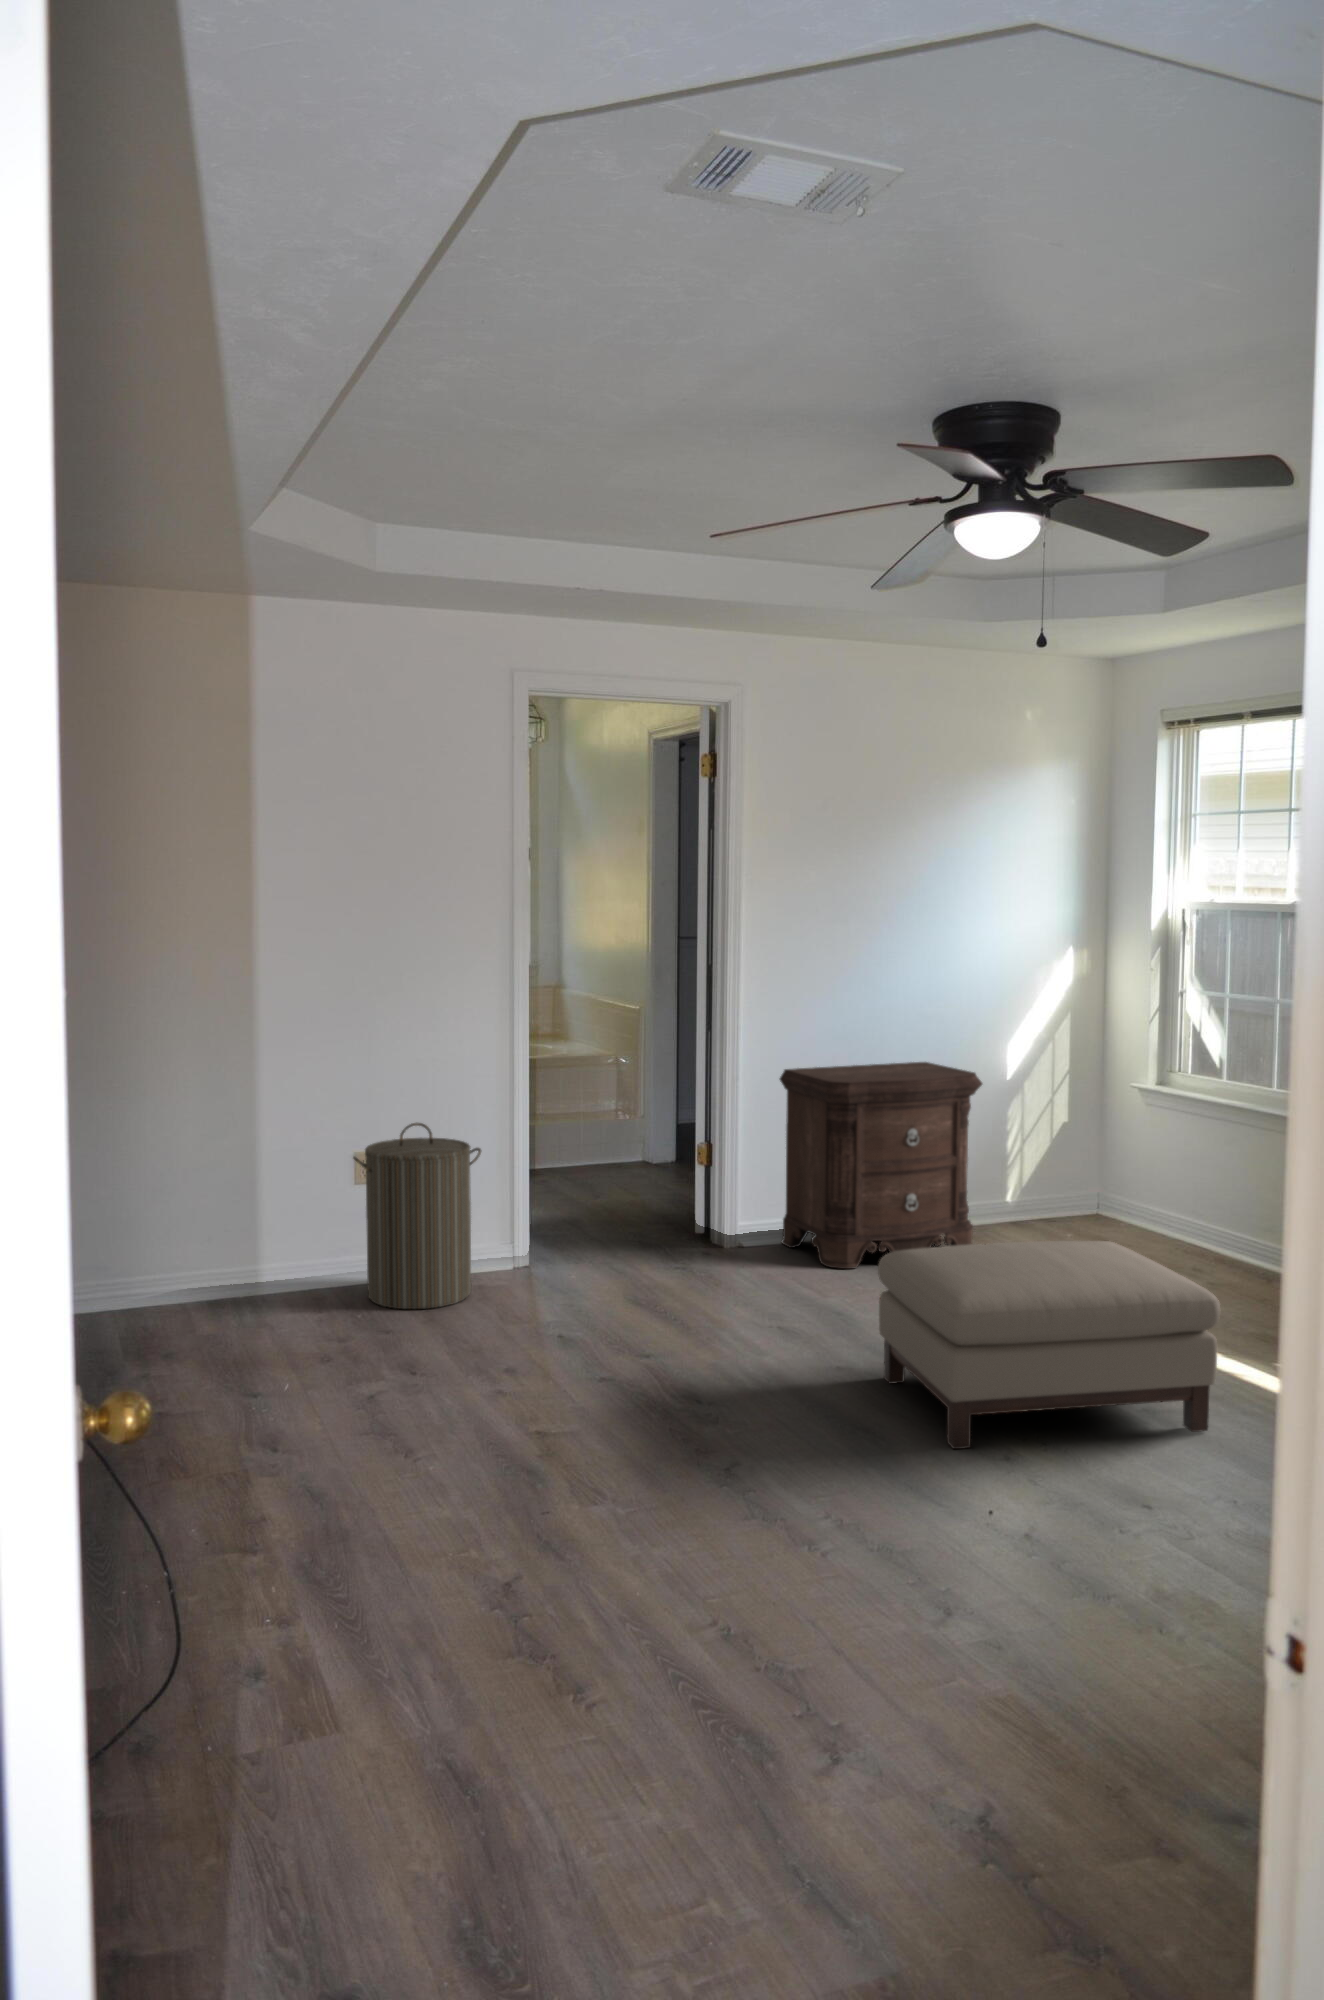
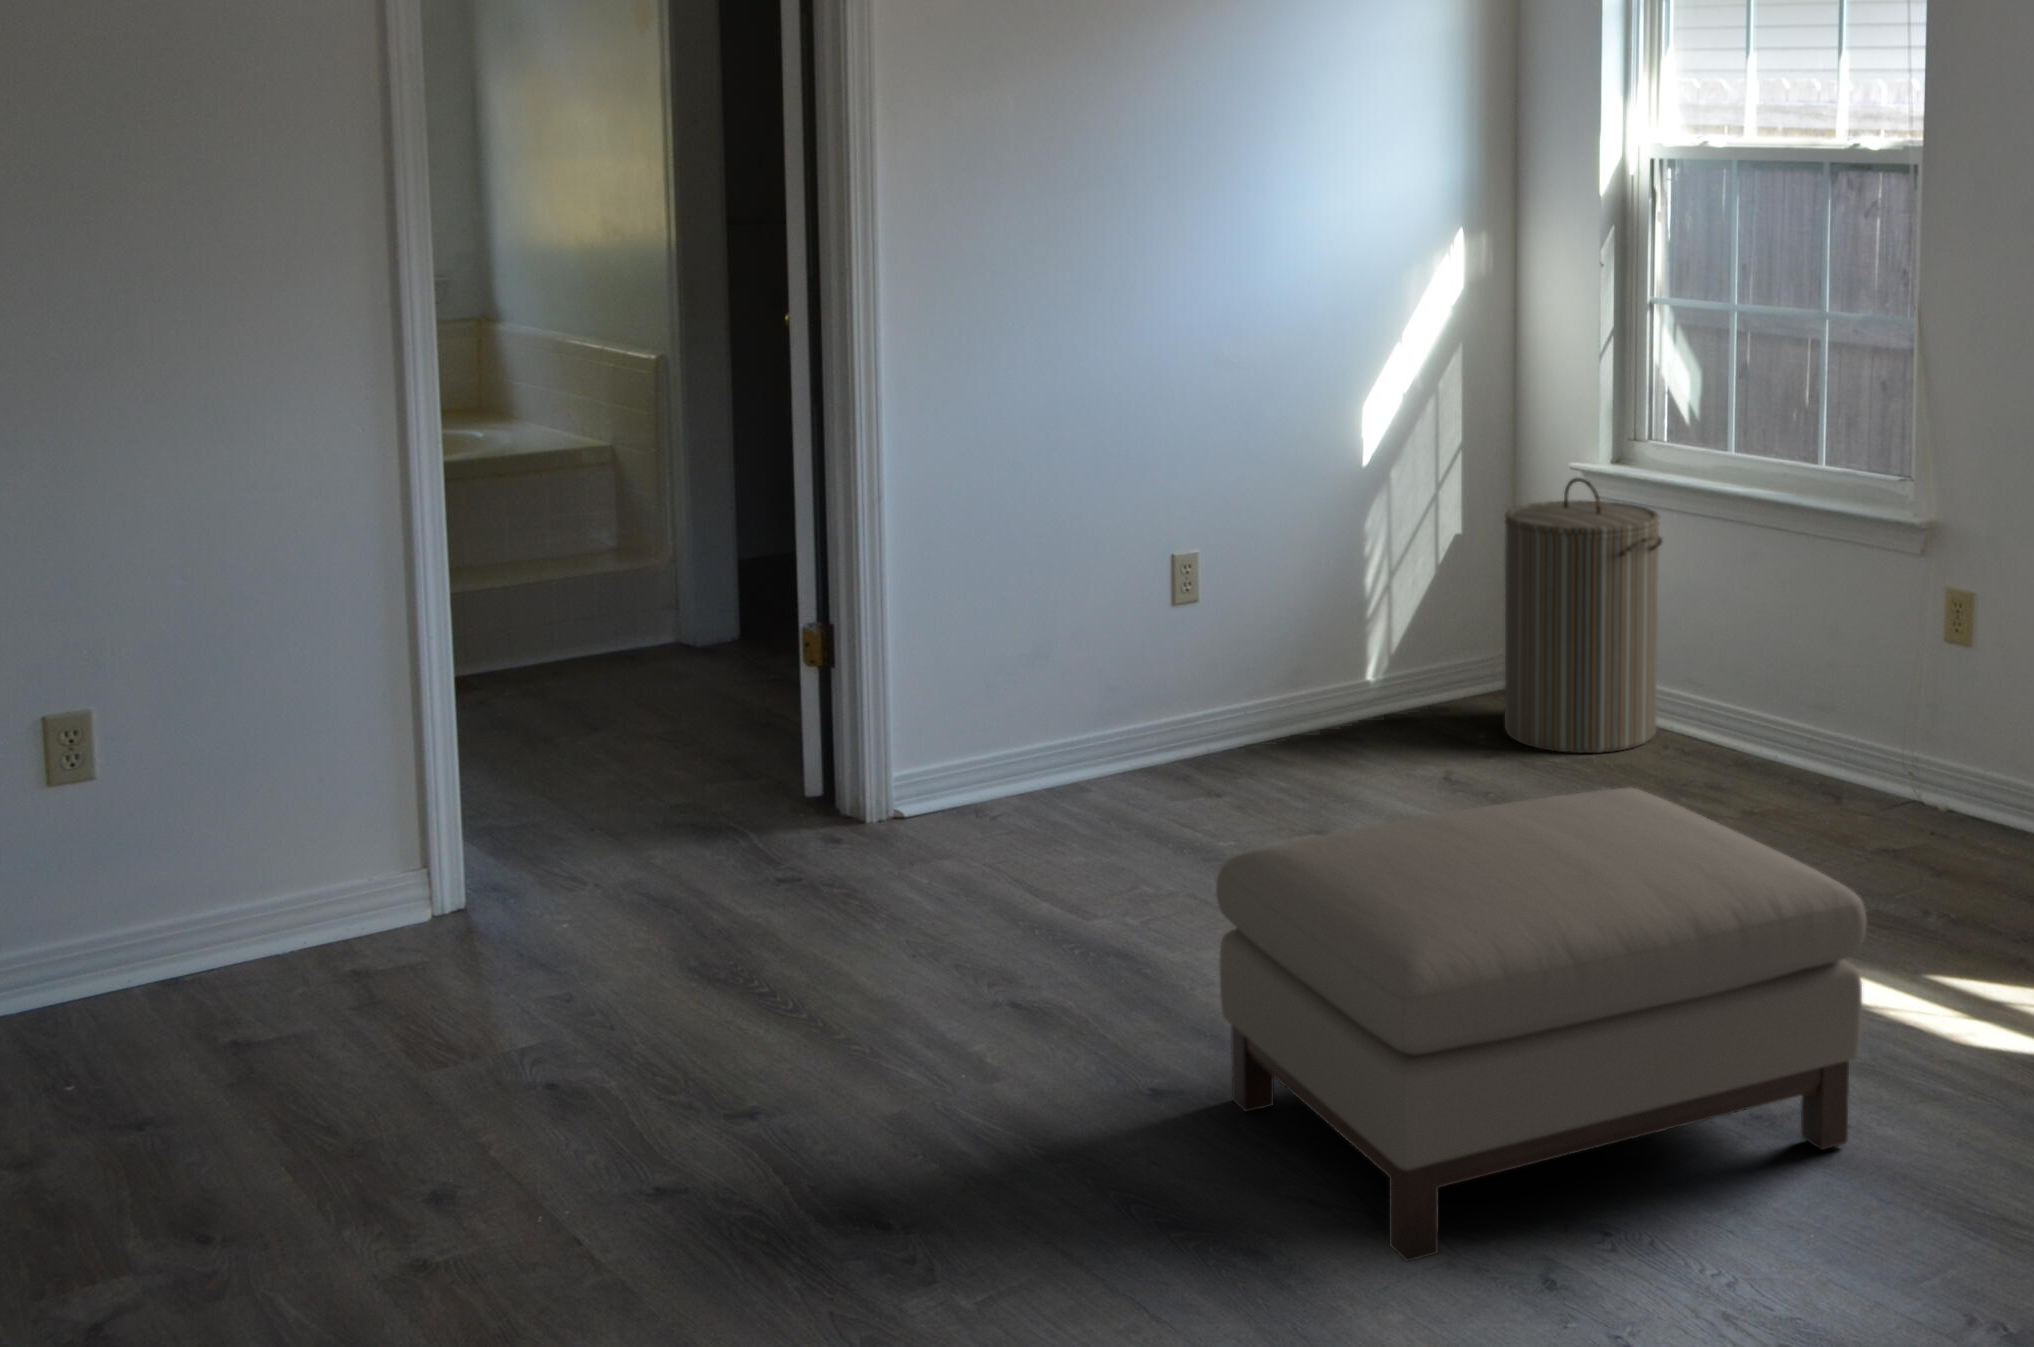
nightstand: present [780,1062,982,1269] -> none [961,443,1339,849]
laundry hamper: present [353,1123,481,1309] -> present [1505,478,1662,753]

